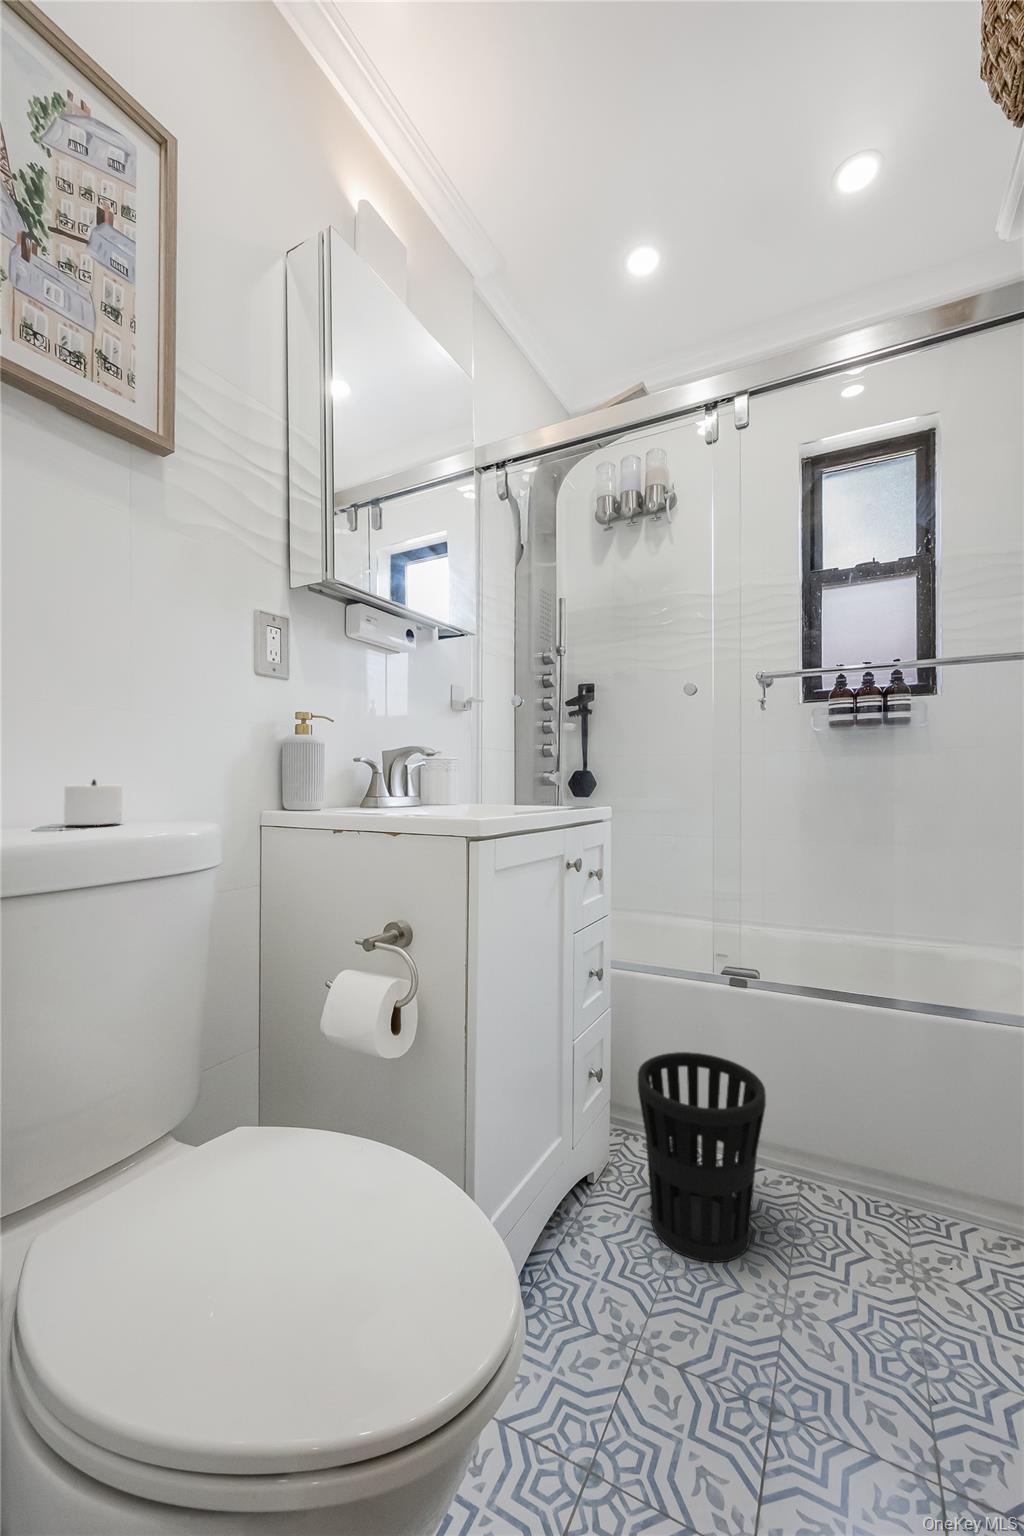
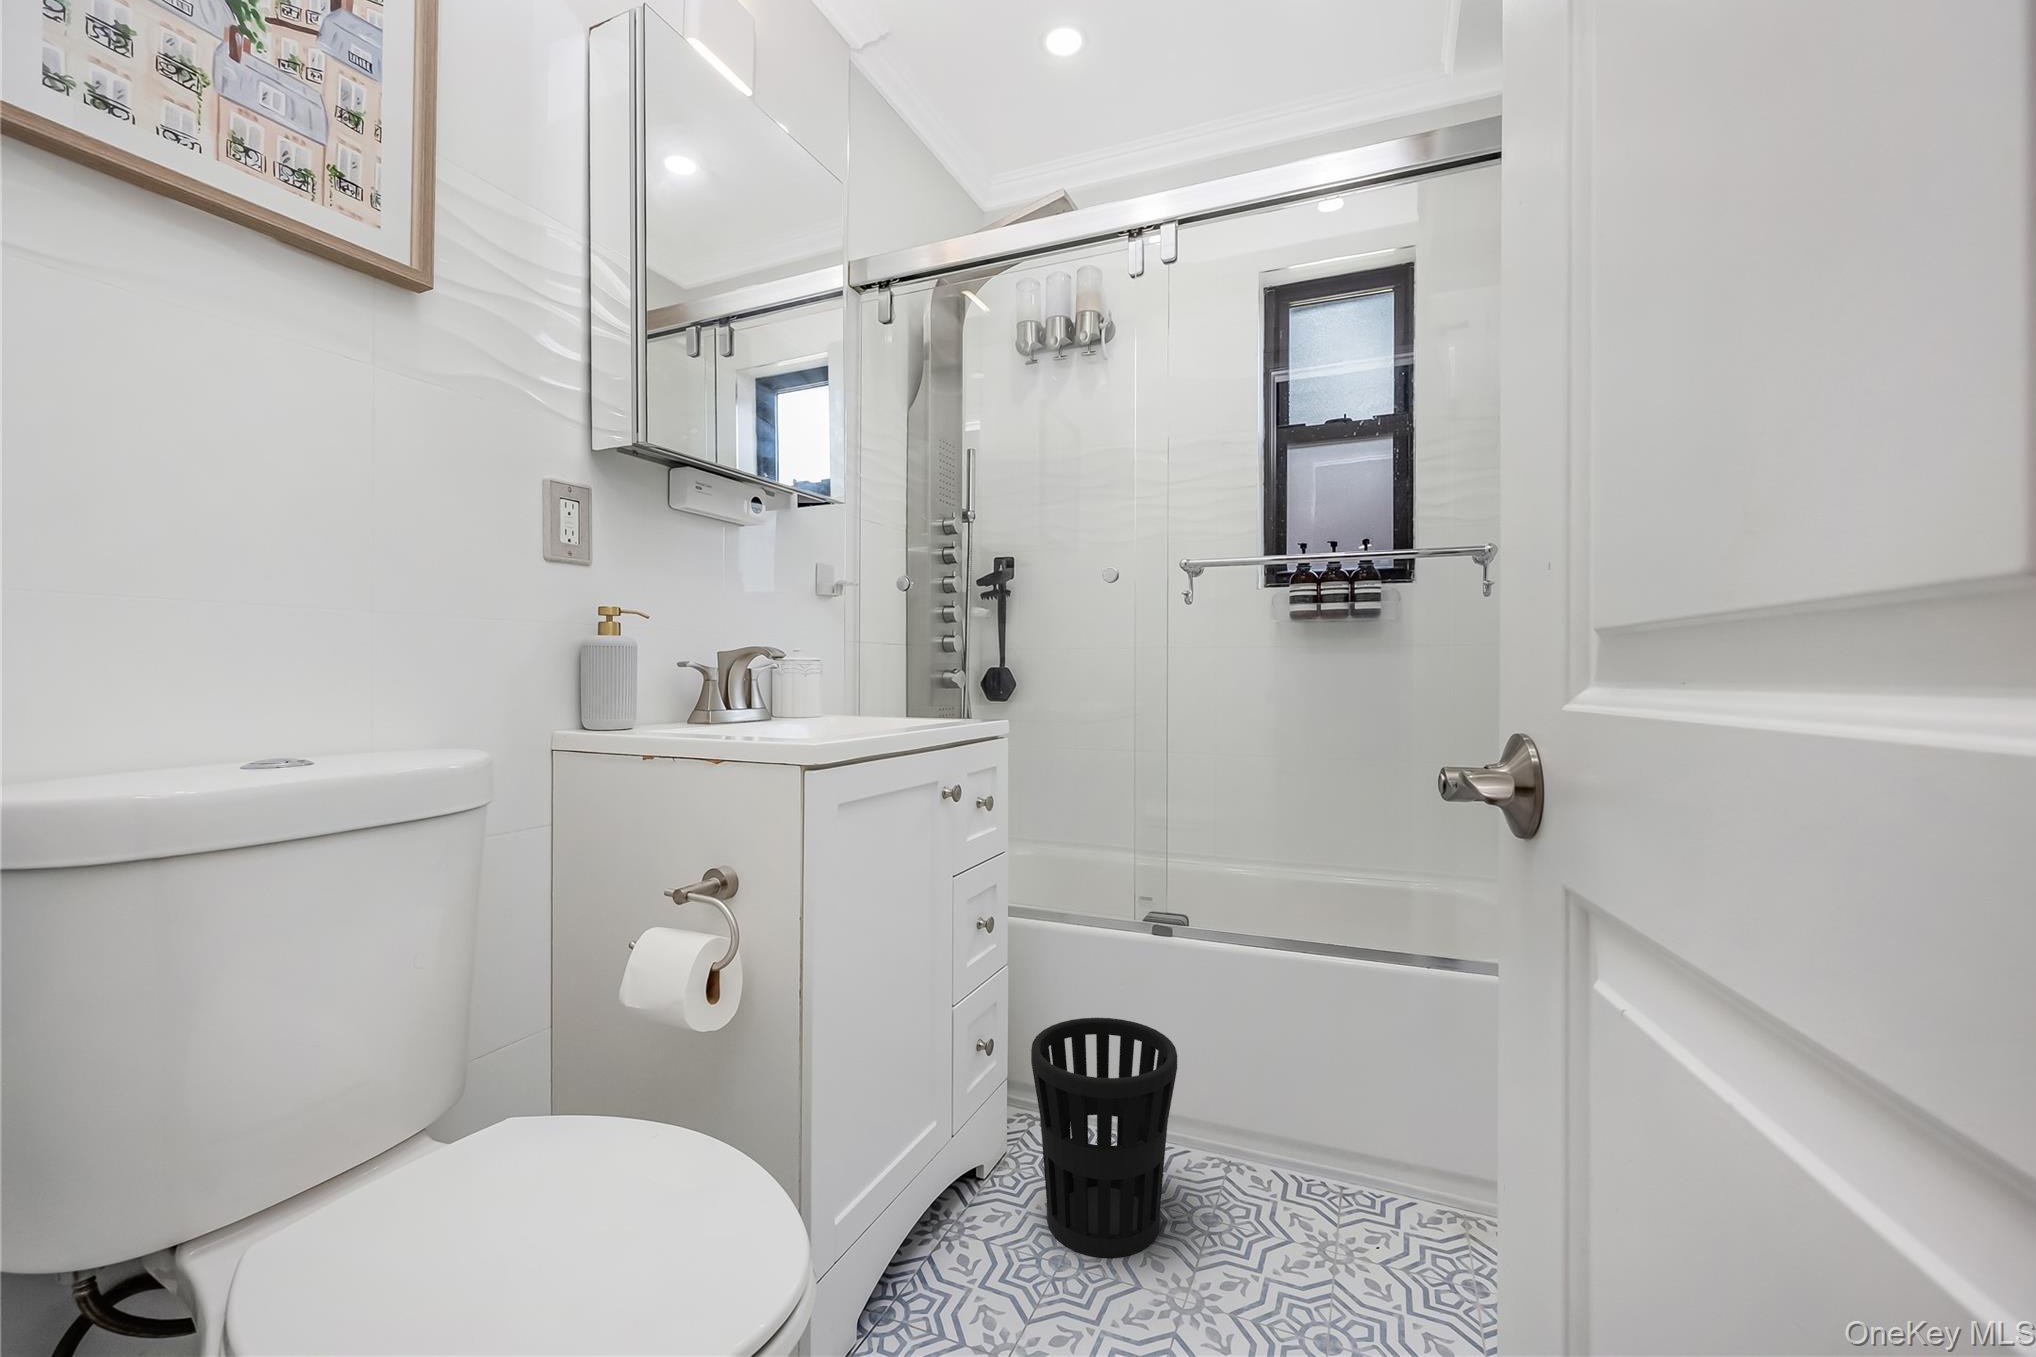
candle: present [64,780,122,825] -> none [291,699,388,755]

